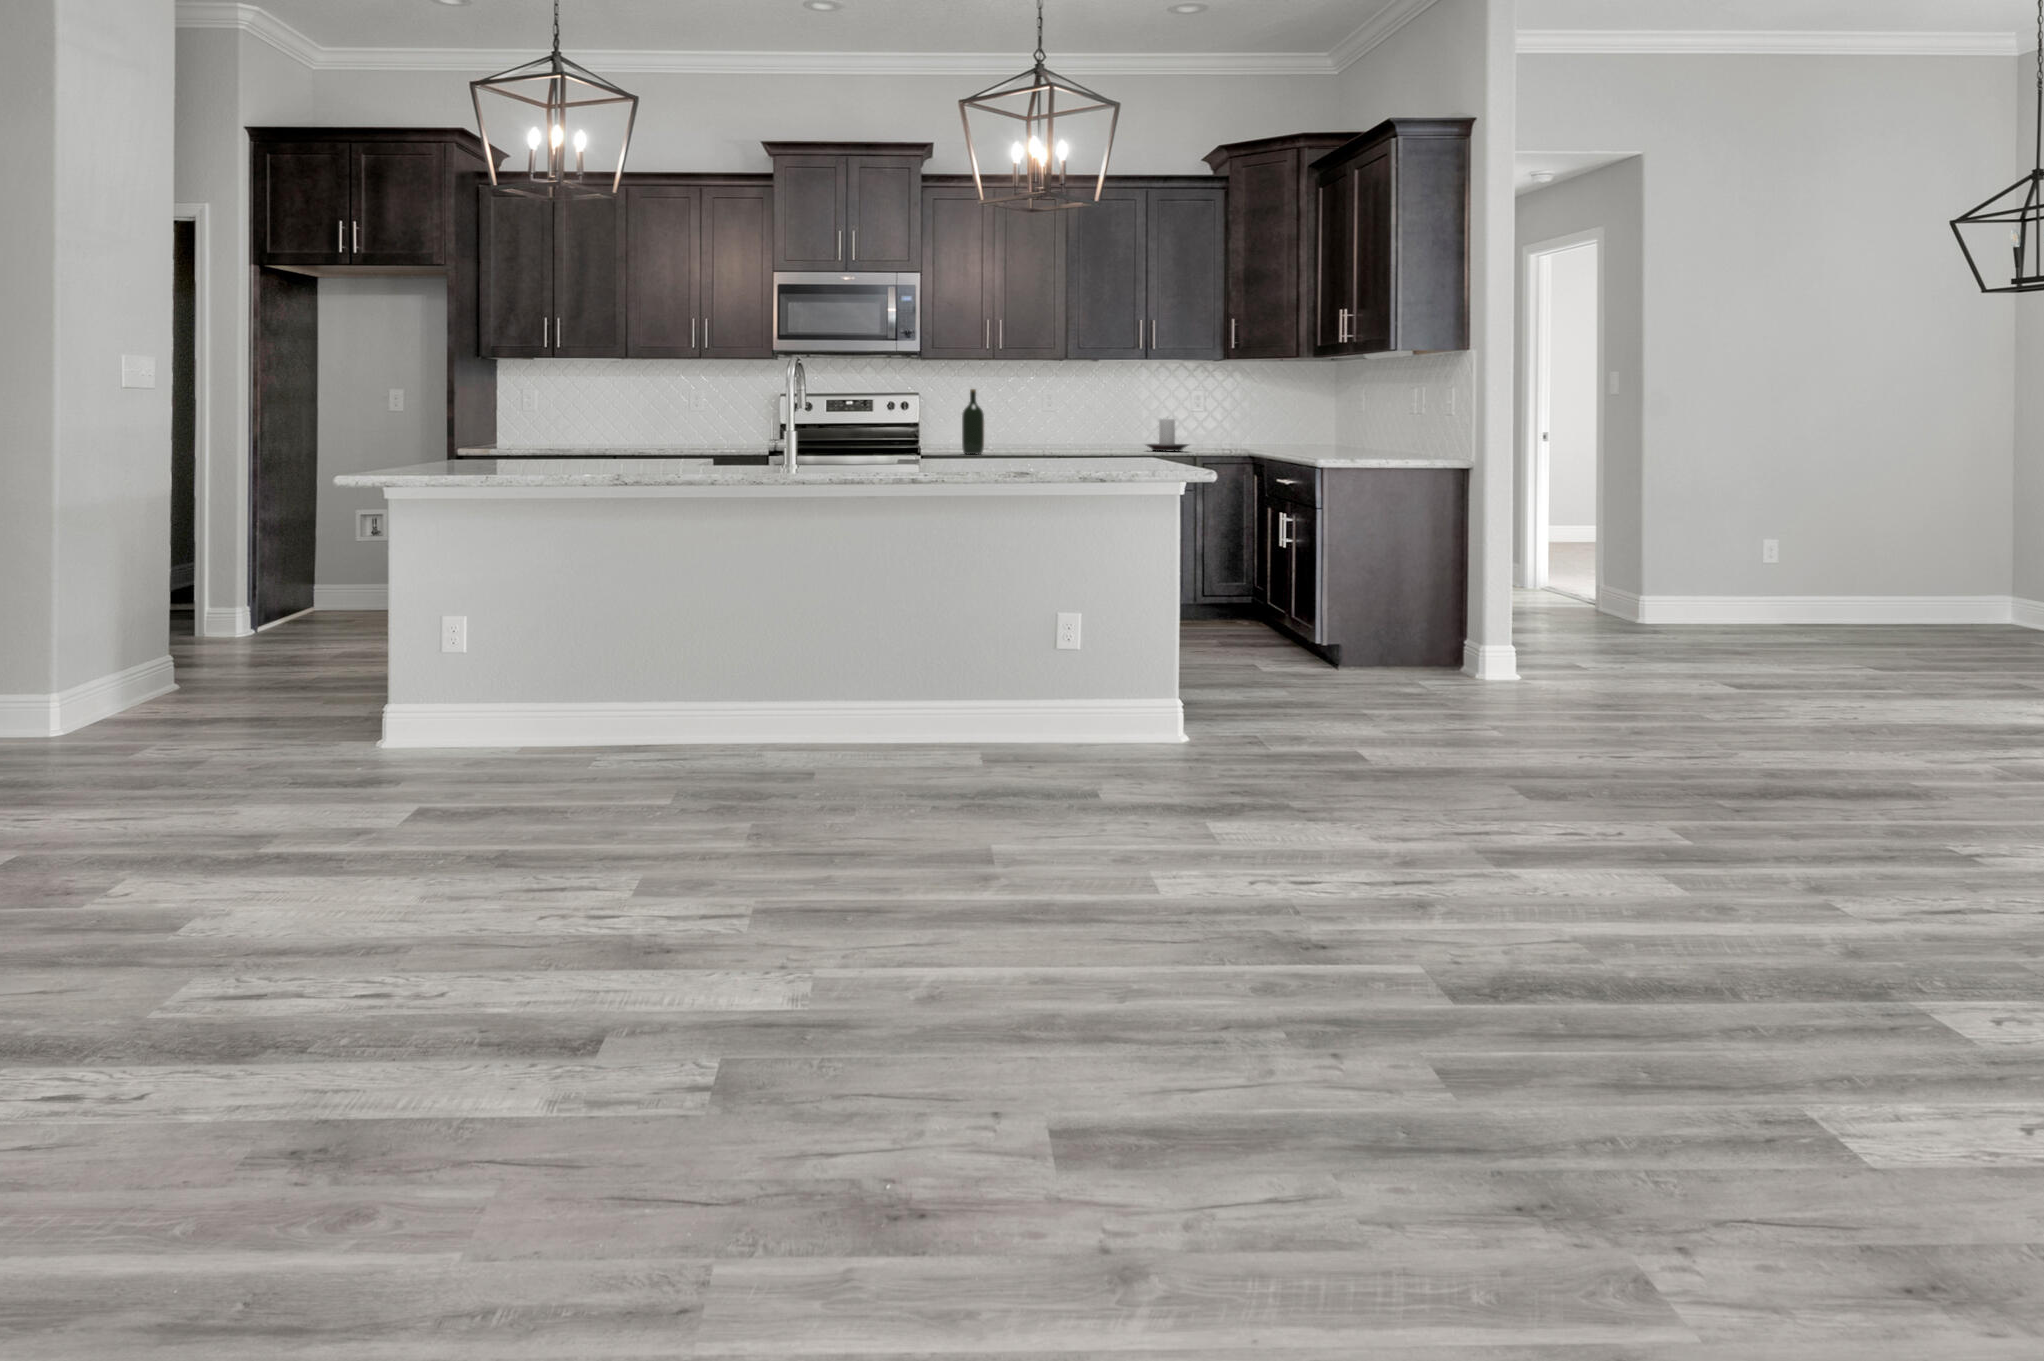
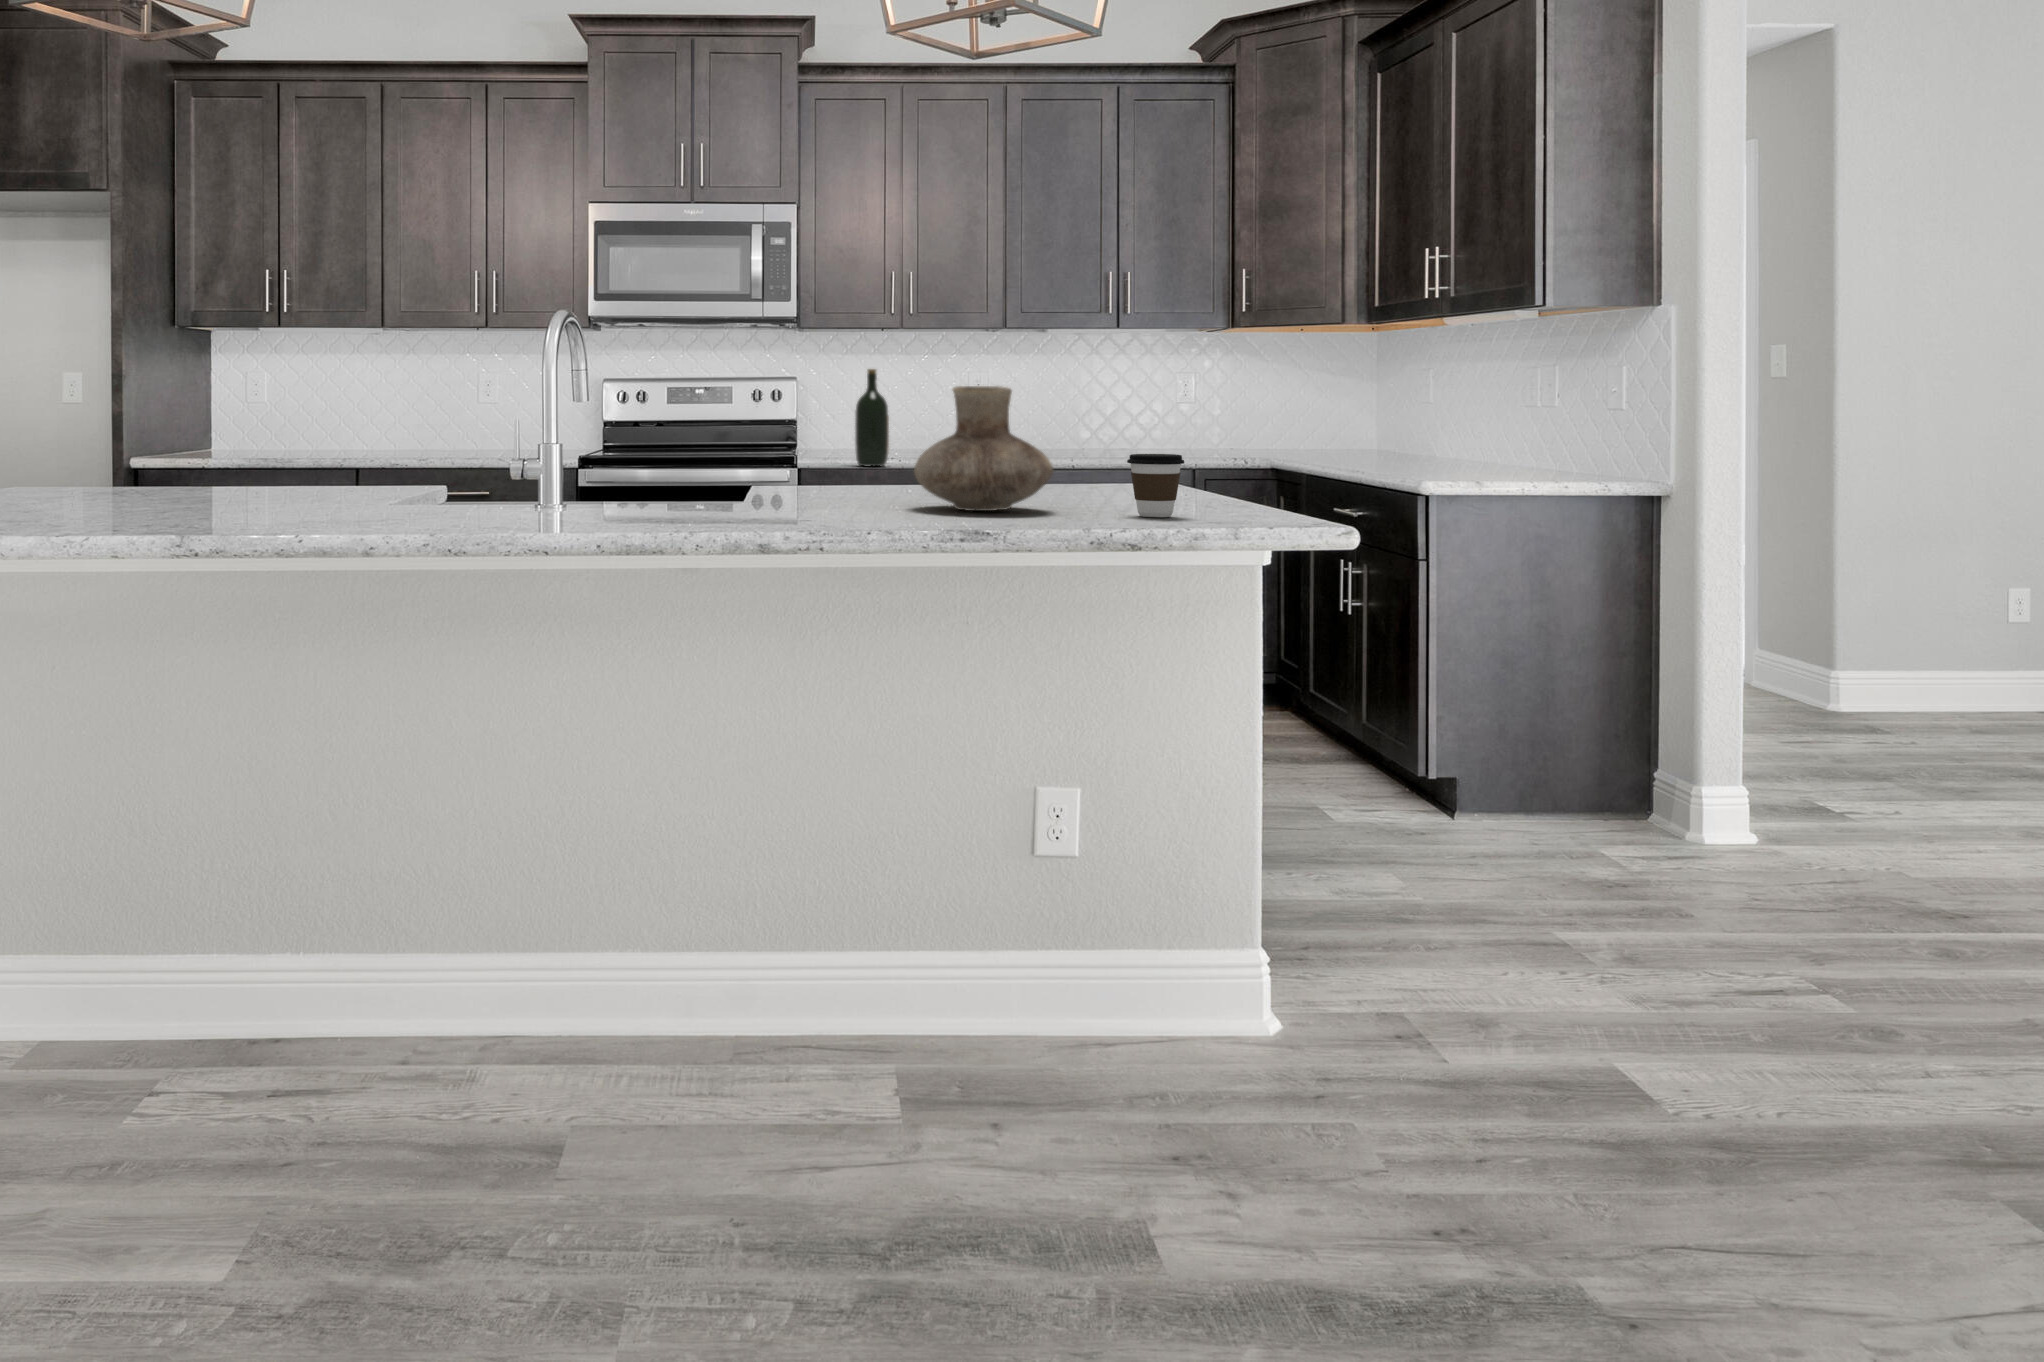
vase: none [996,399,1075,470] -> present [914,386,1053,511]
candle holder: present [1147,418,1188,451] -> none [1109,407,1175,456]
coffee cup: none [1116,438,1147,472] -> present [1127,454,1184,517]

